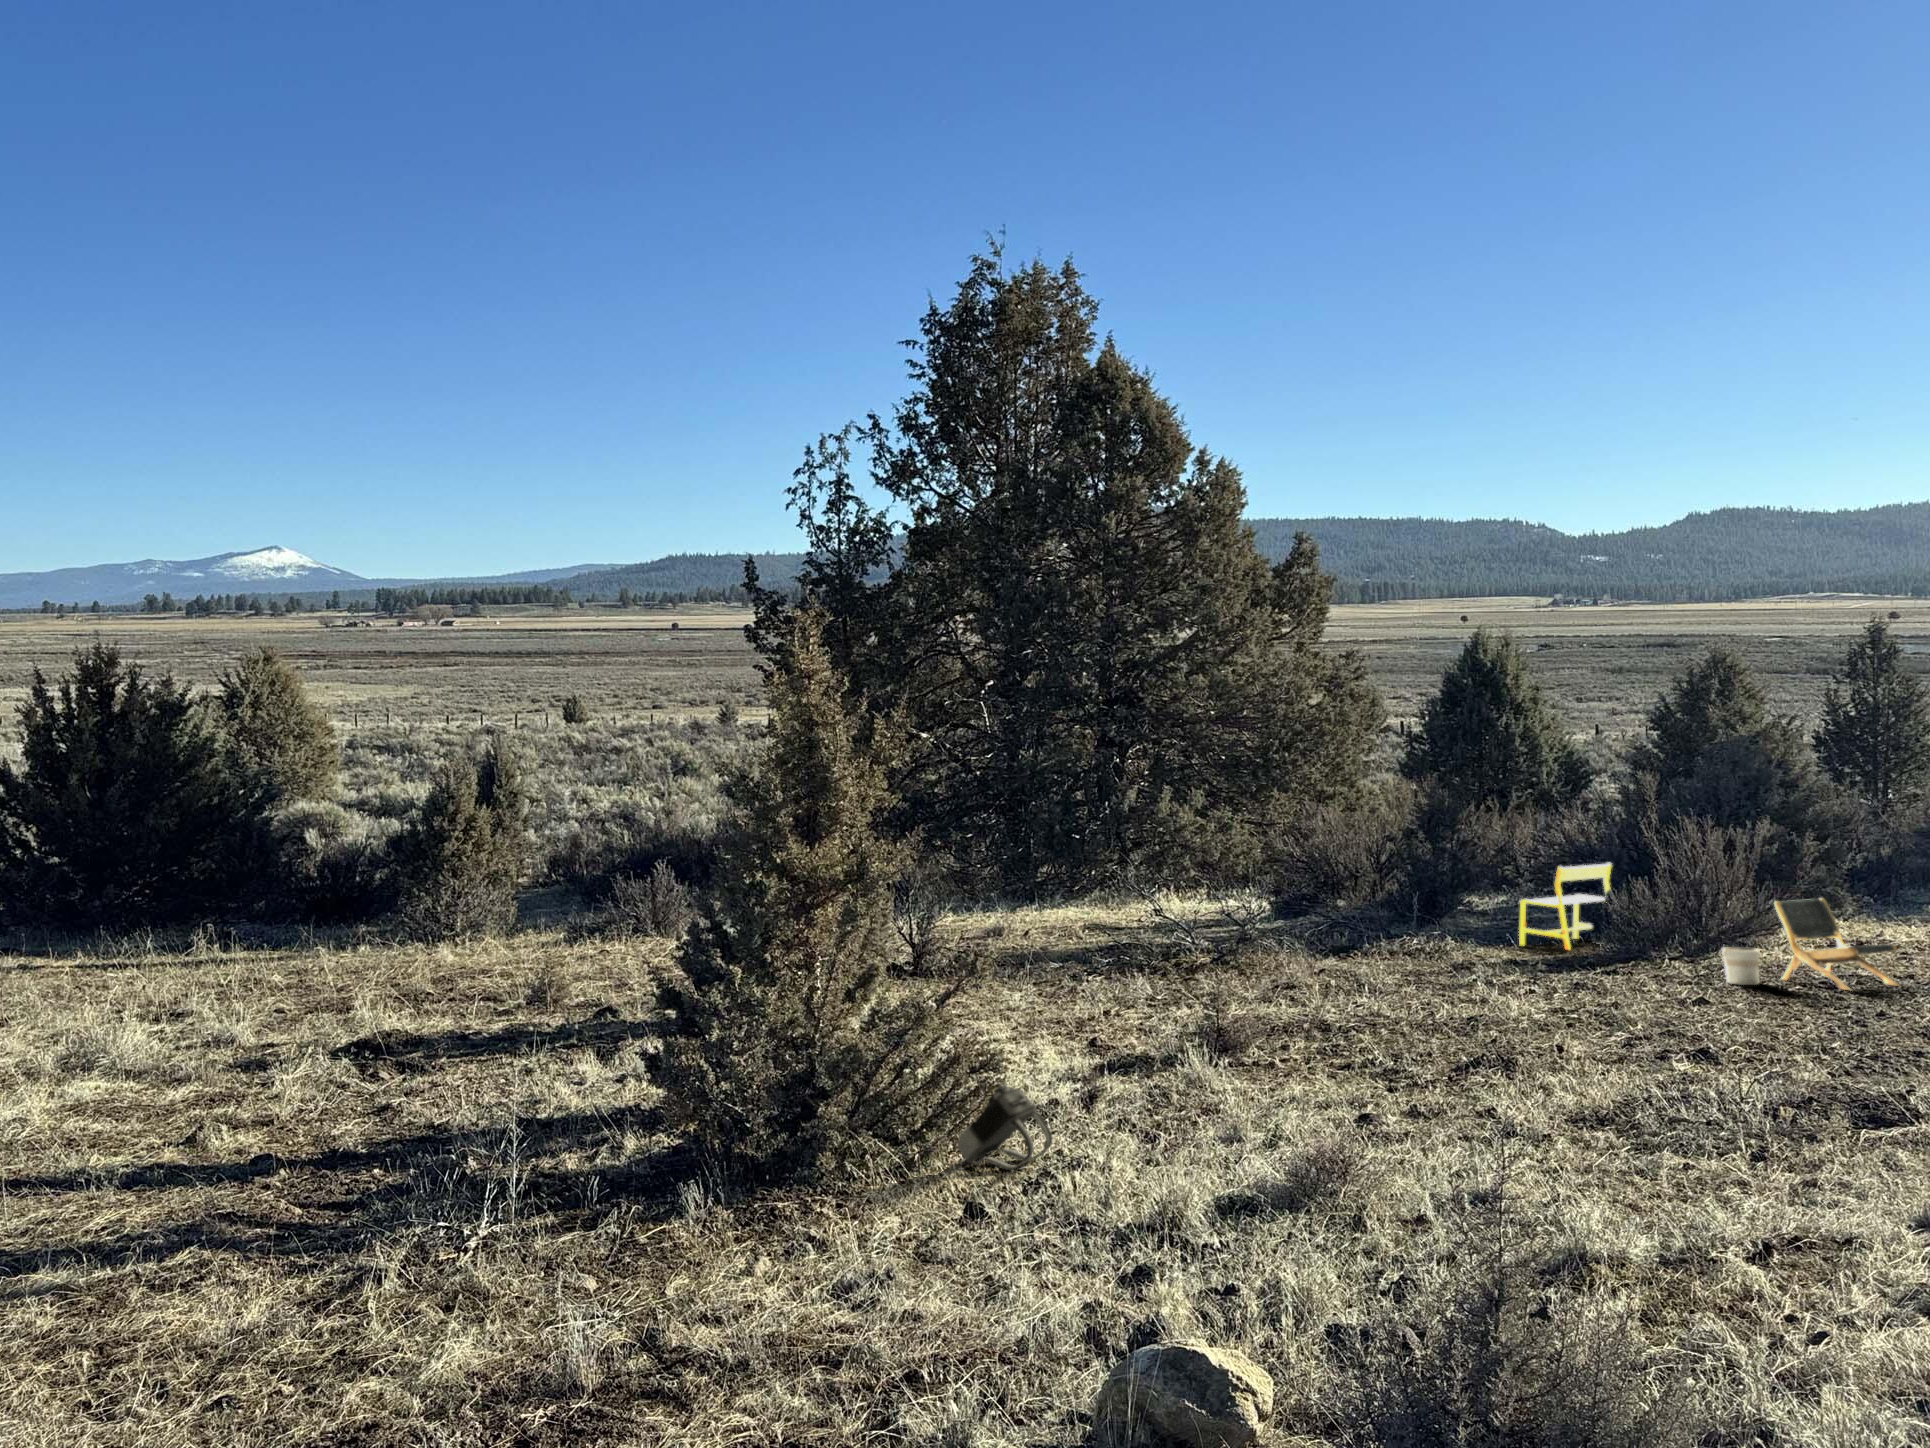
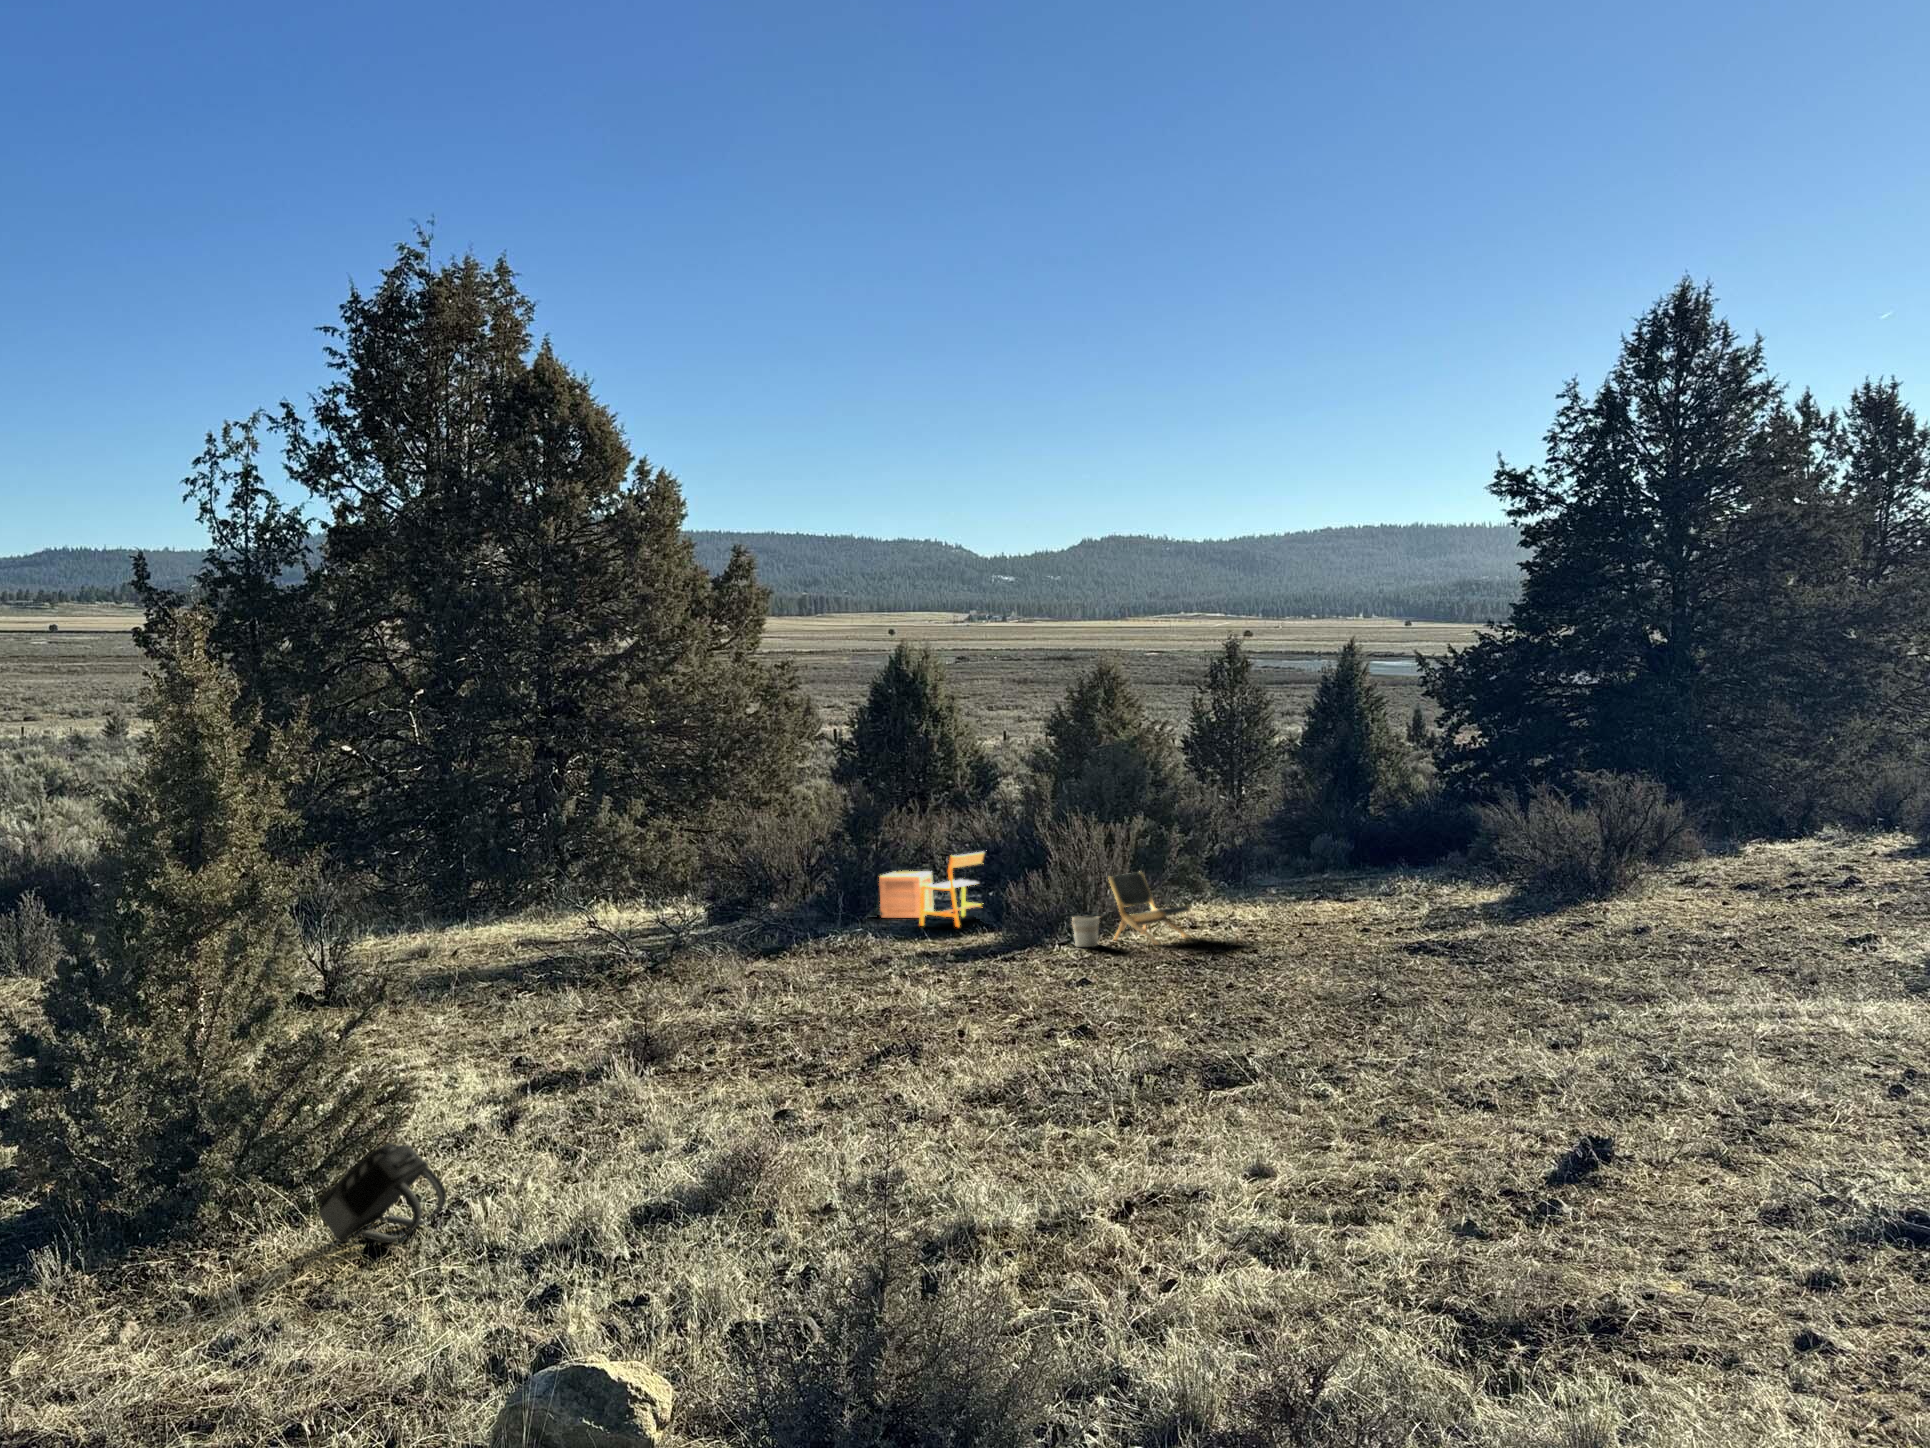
wooden crate: none [1468,882,1538,937] -> present [879,871,934,918]

